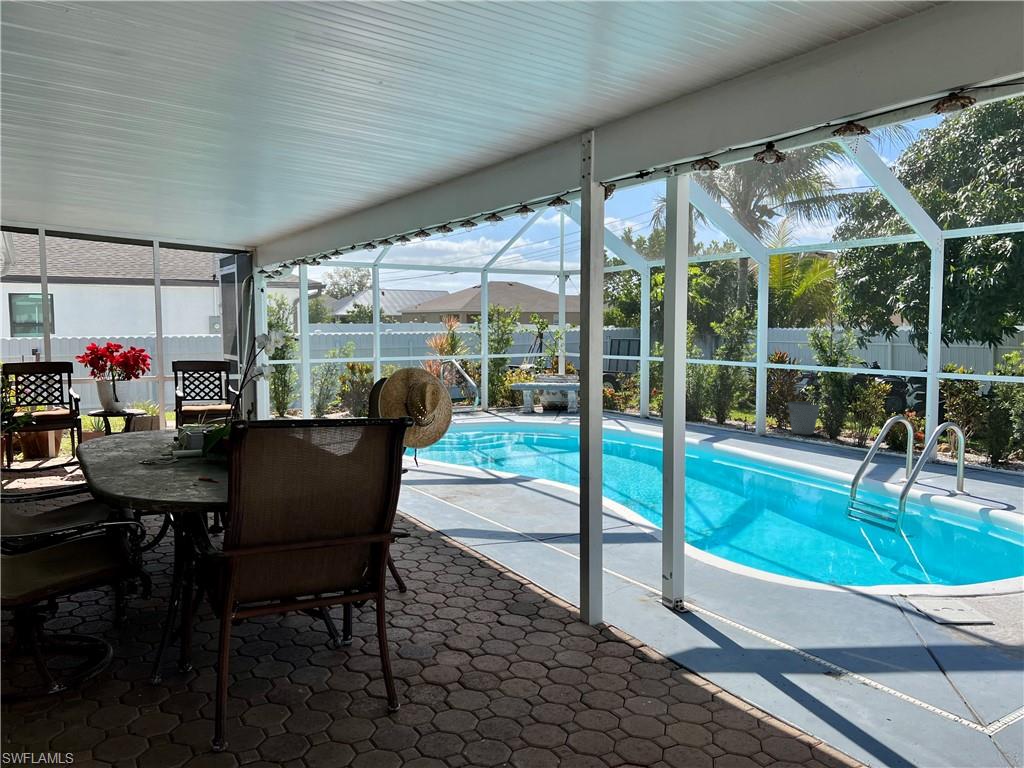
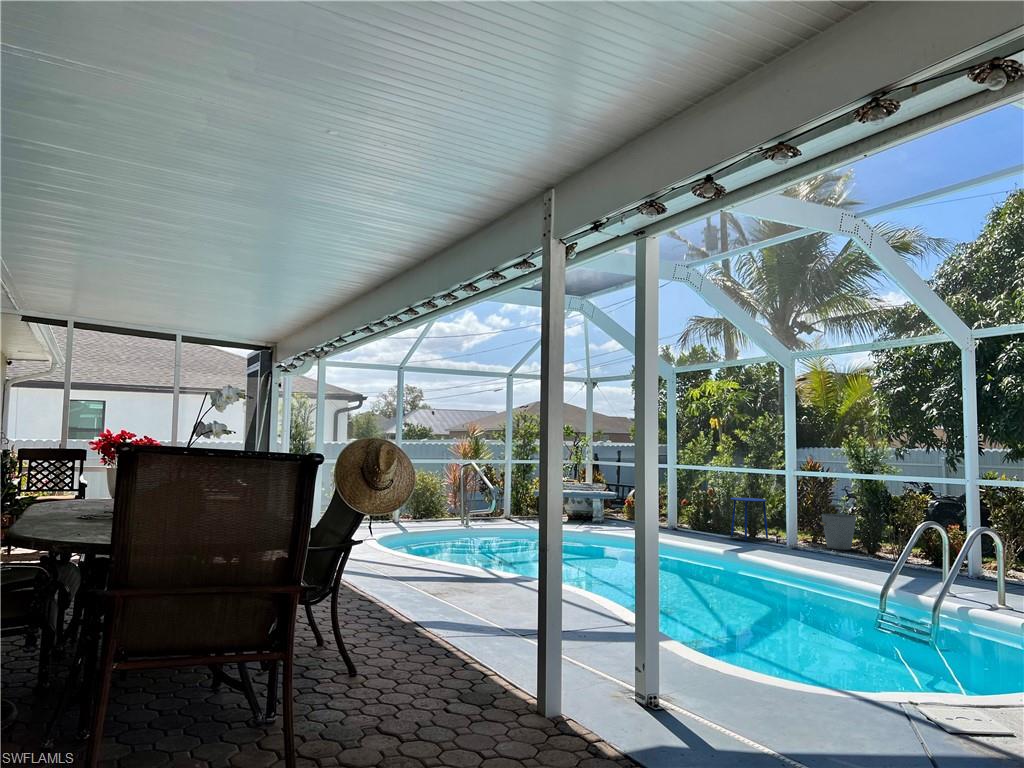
side table: none [702,388,737,428] -> present [730,498,768,541]

